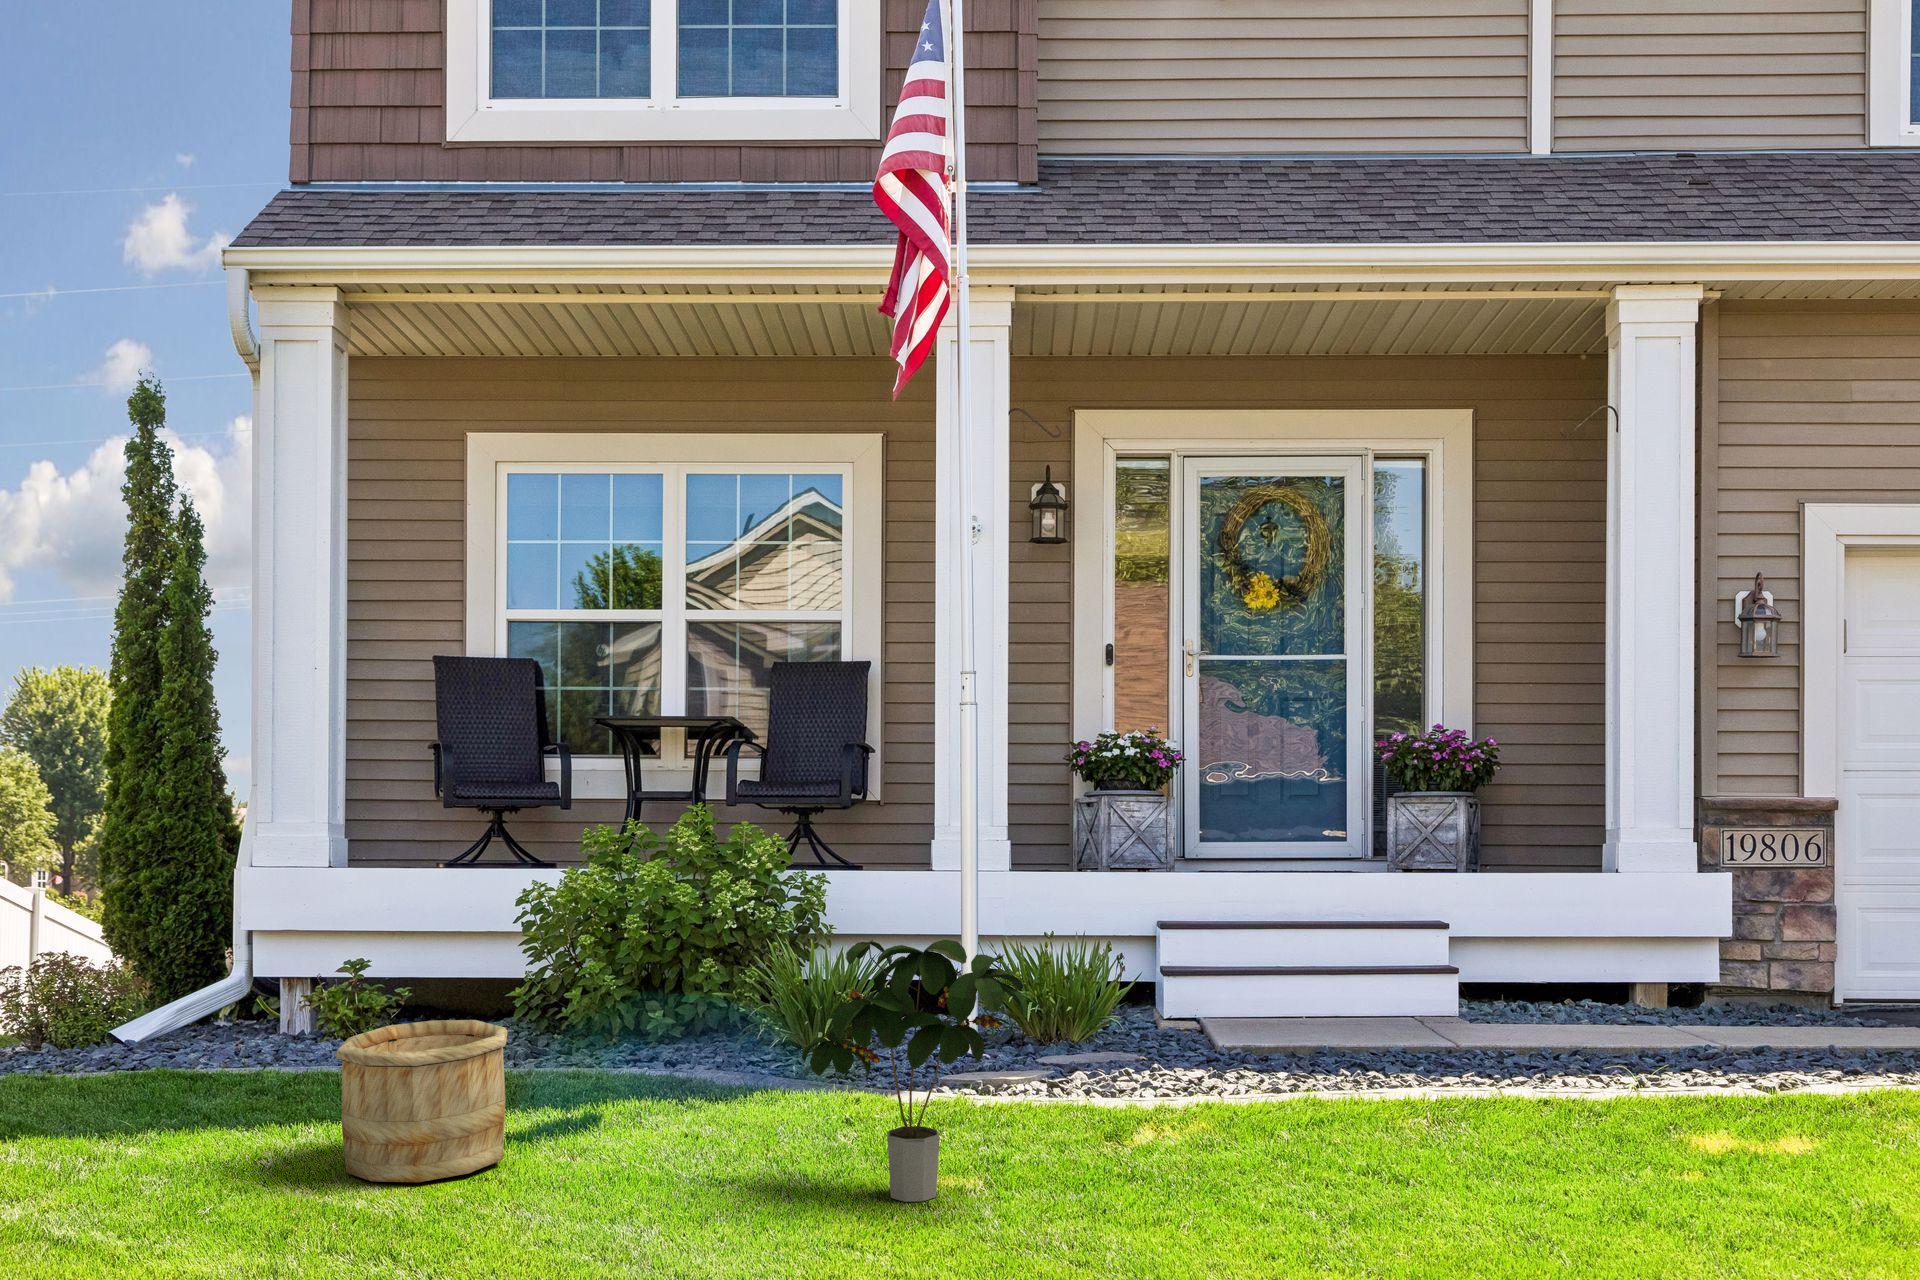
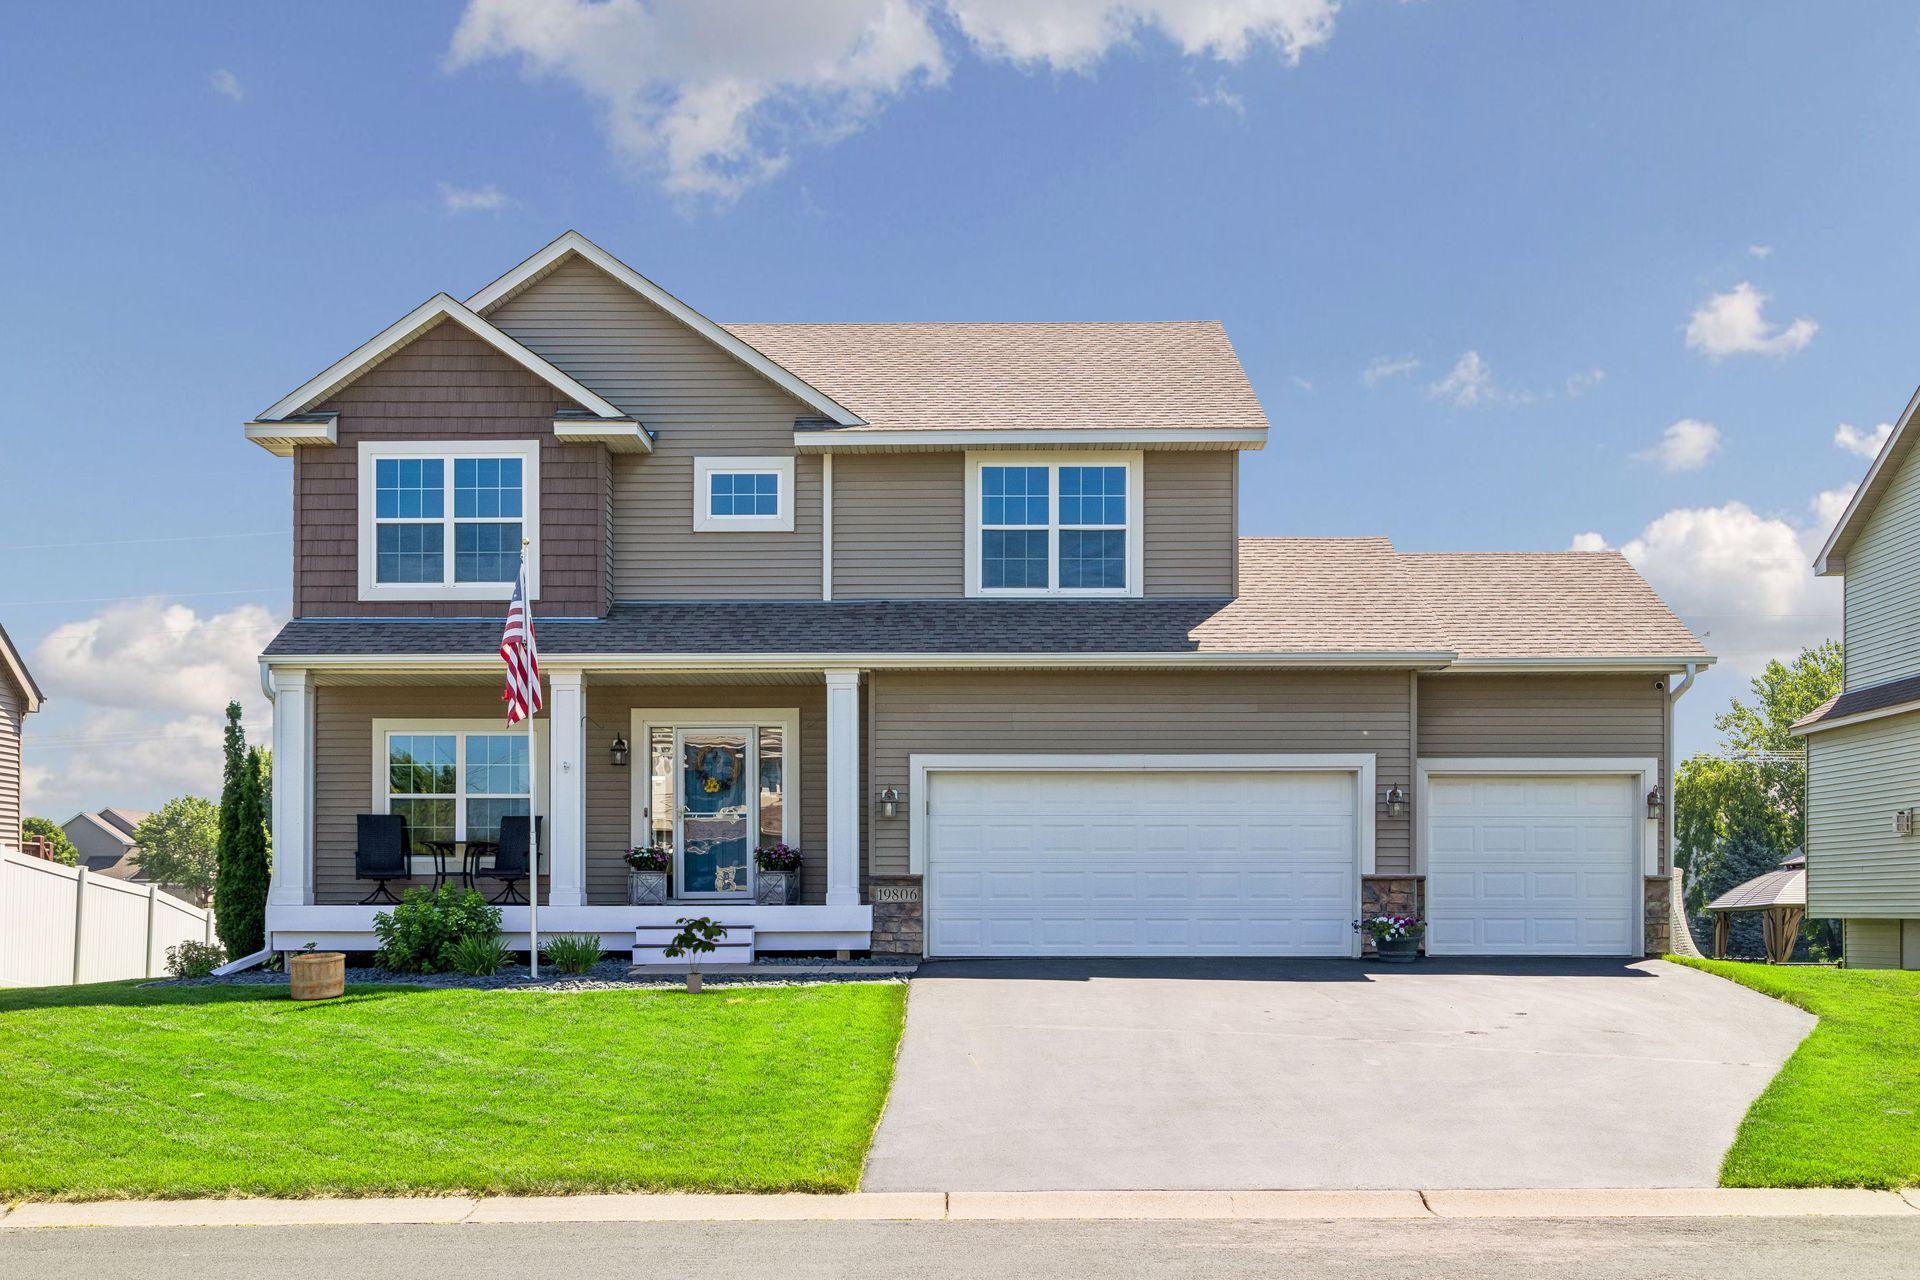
potted plant: present [802,940,1027,1202] -> present [663,917,727,993]

